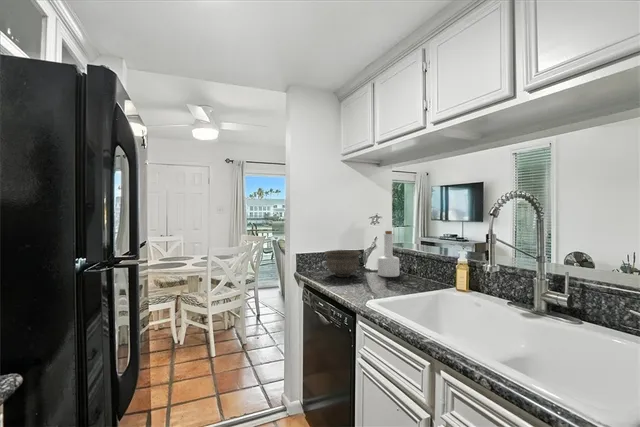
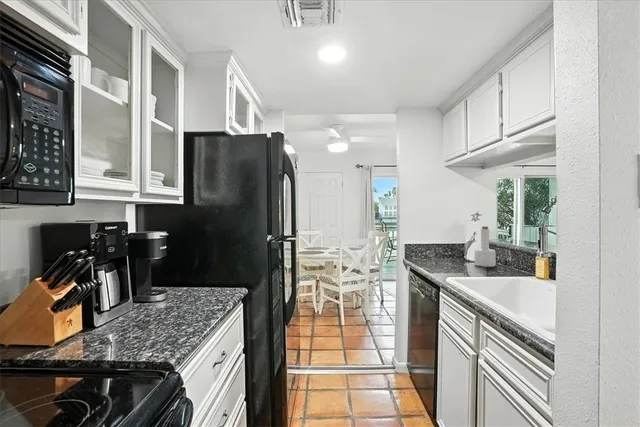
bowl: present [324,250,361,277] -> none [425,242,459,264]

